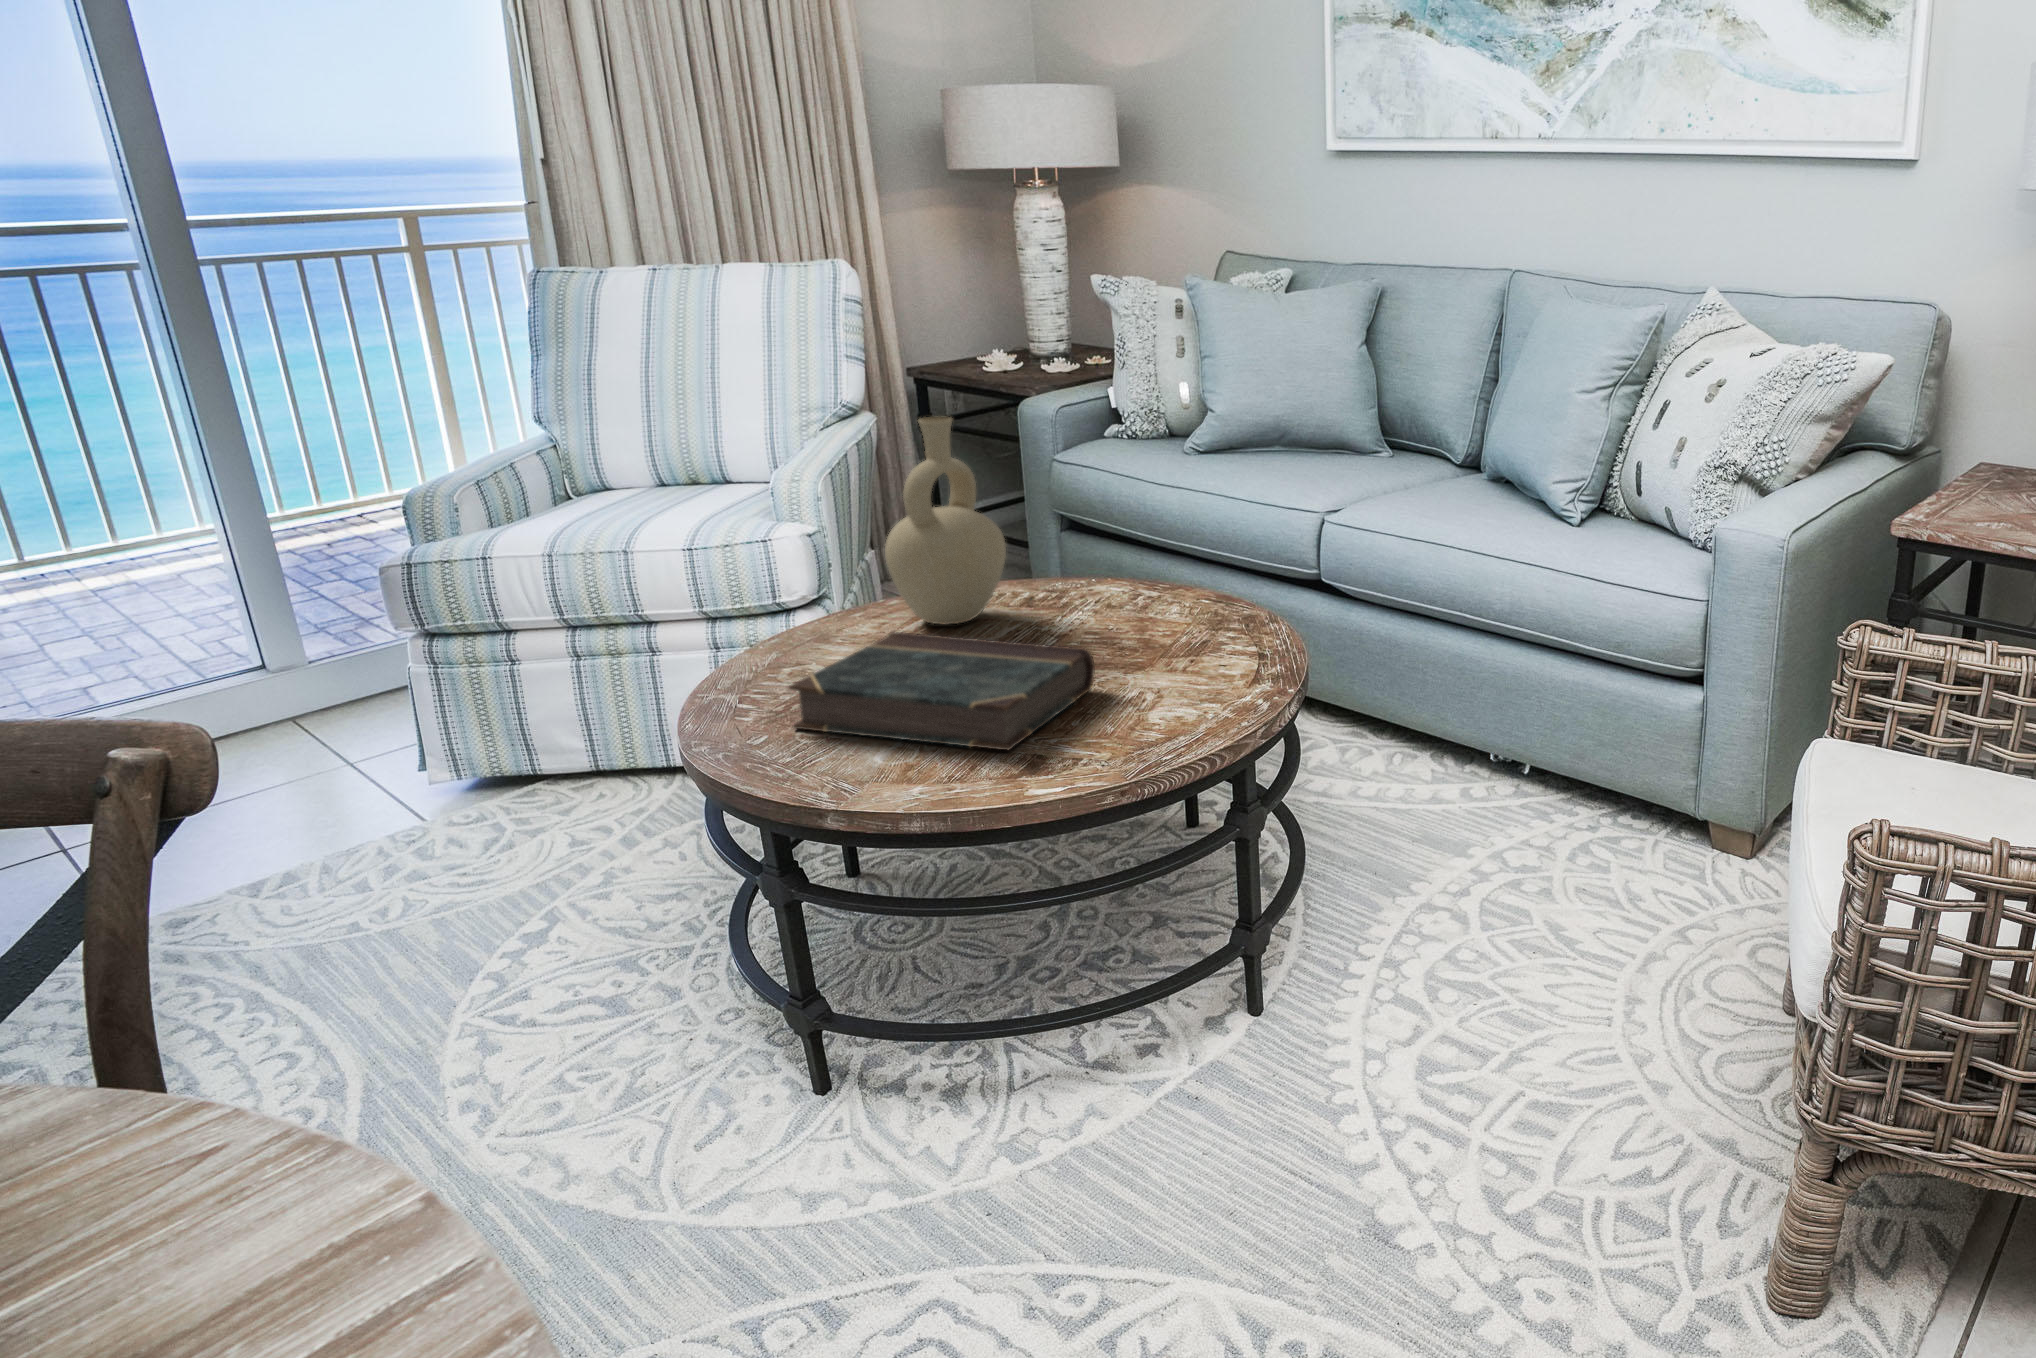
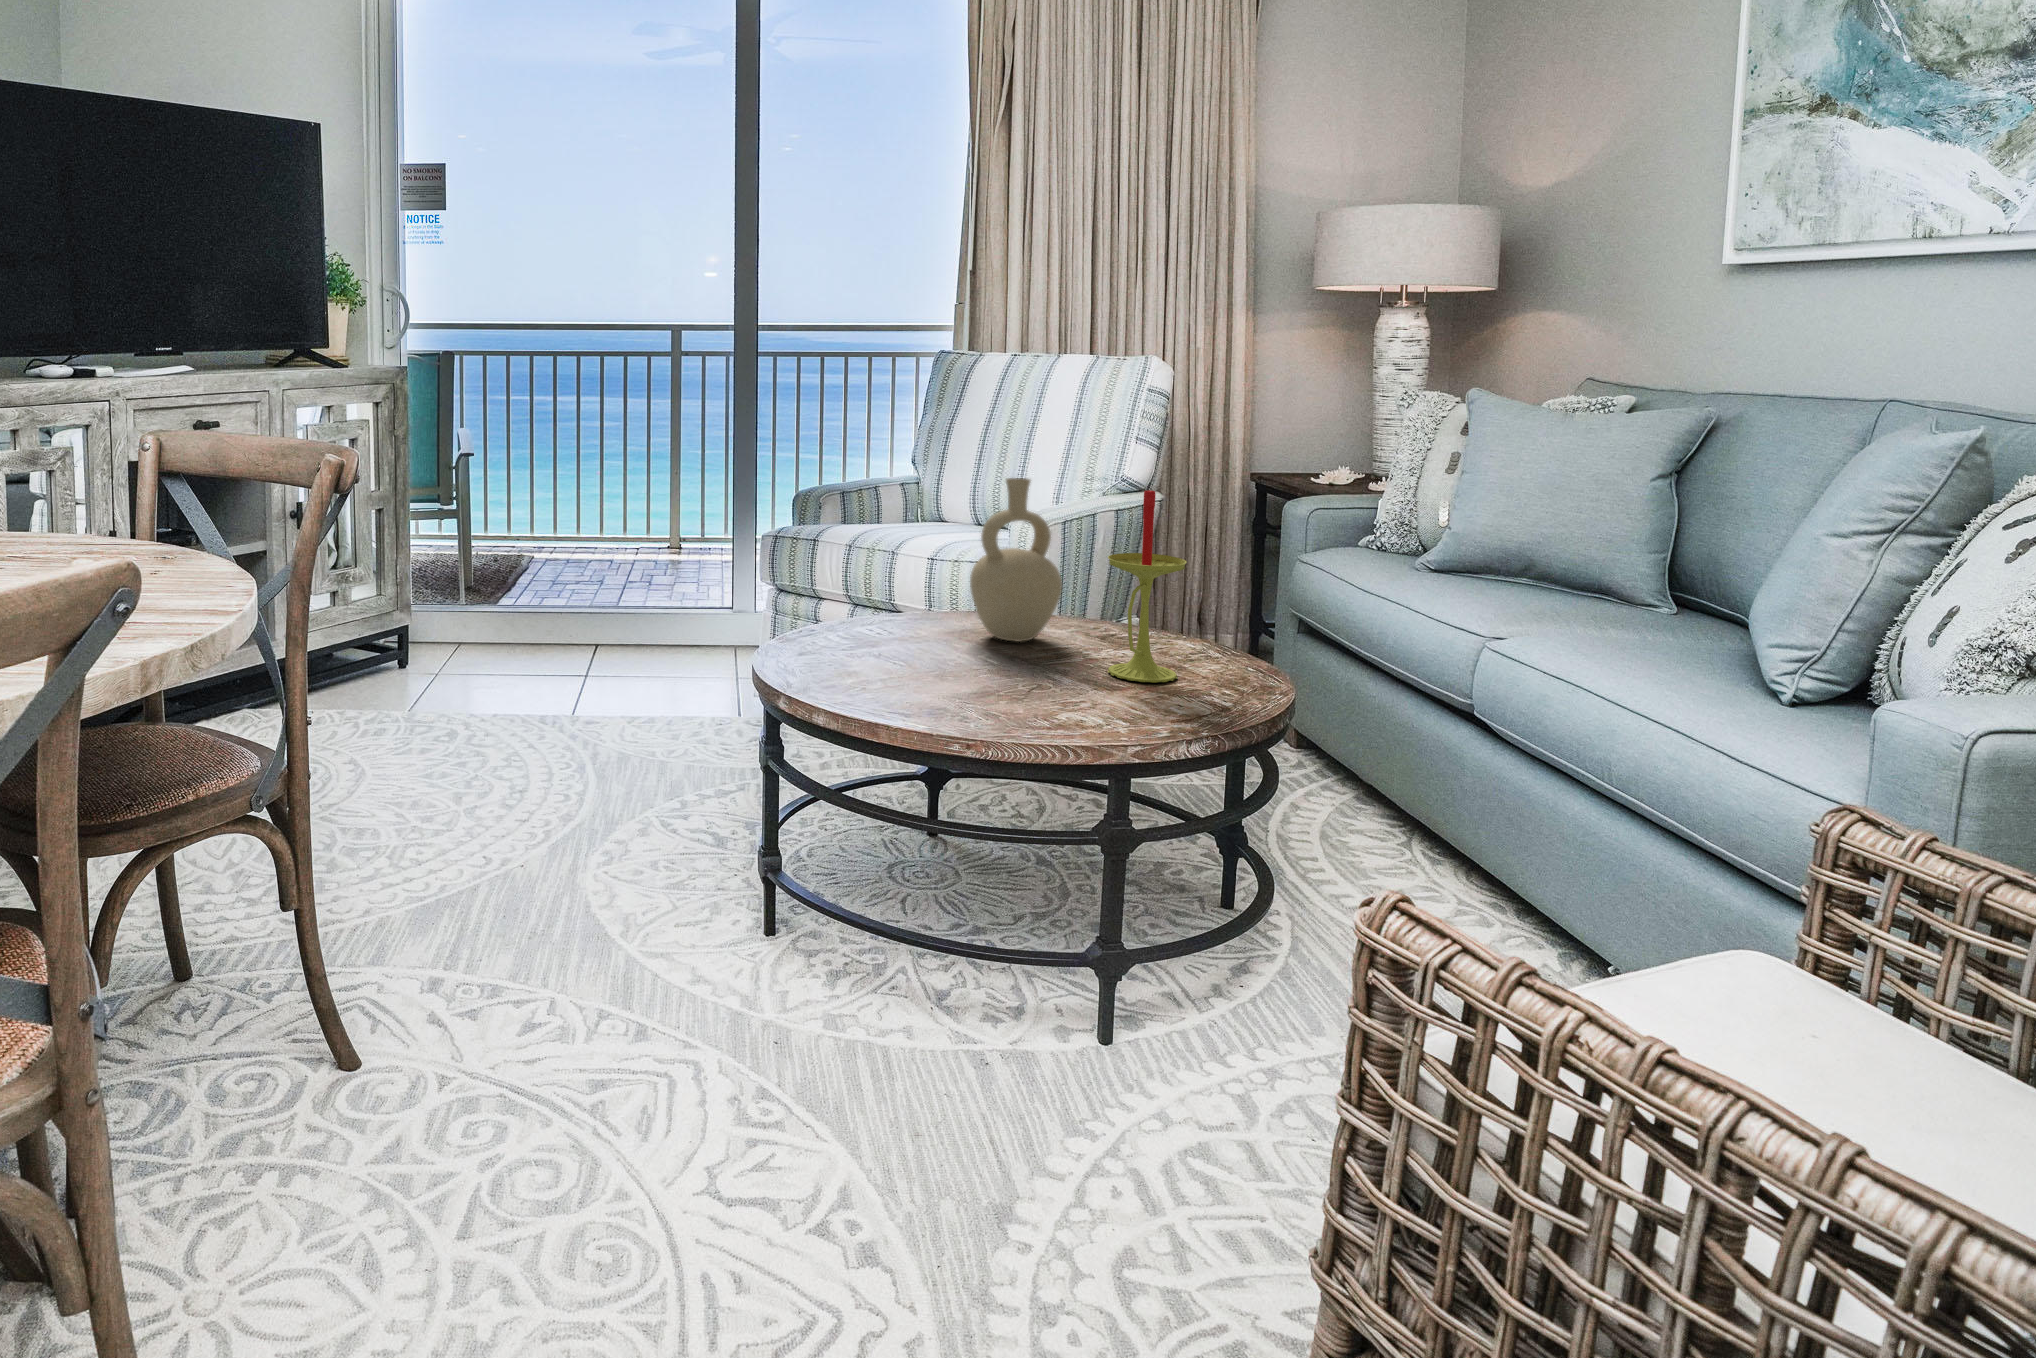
candle: none [1094,409,1182,634] -> present [1108,490,1187,682]
book: present [789,632,1095,750] -> none [822,625,1028,712]

